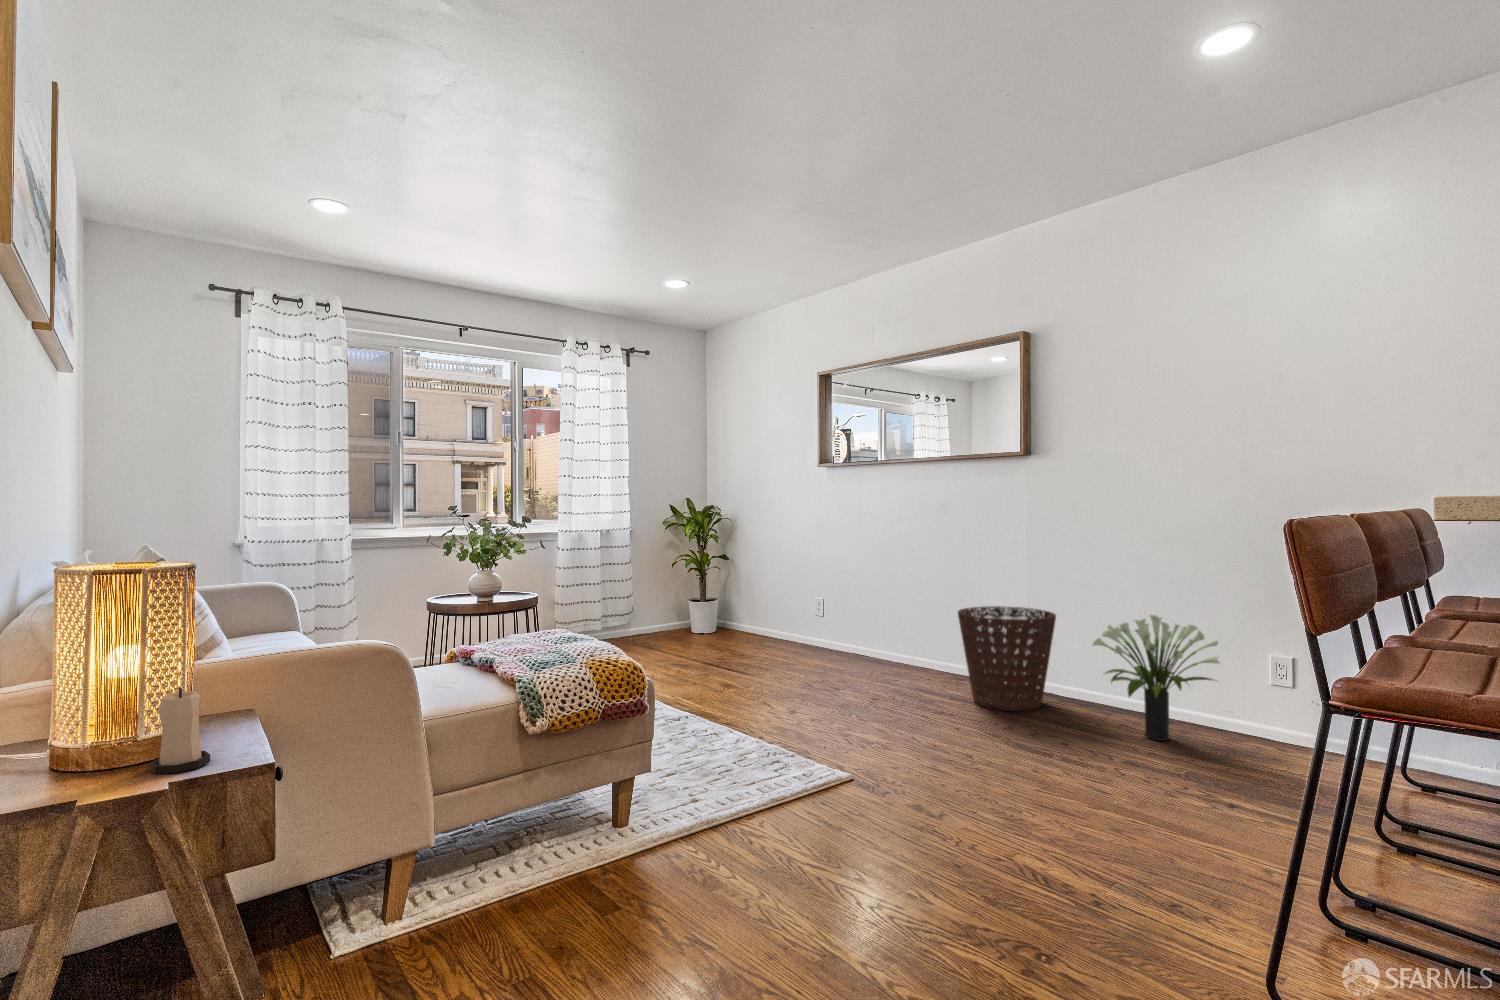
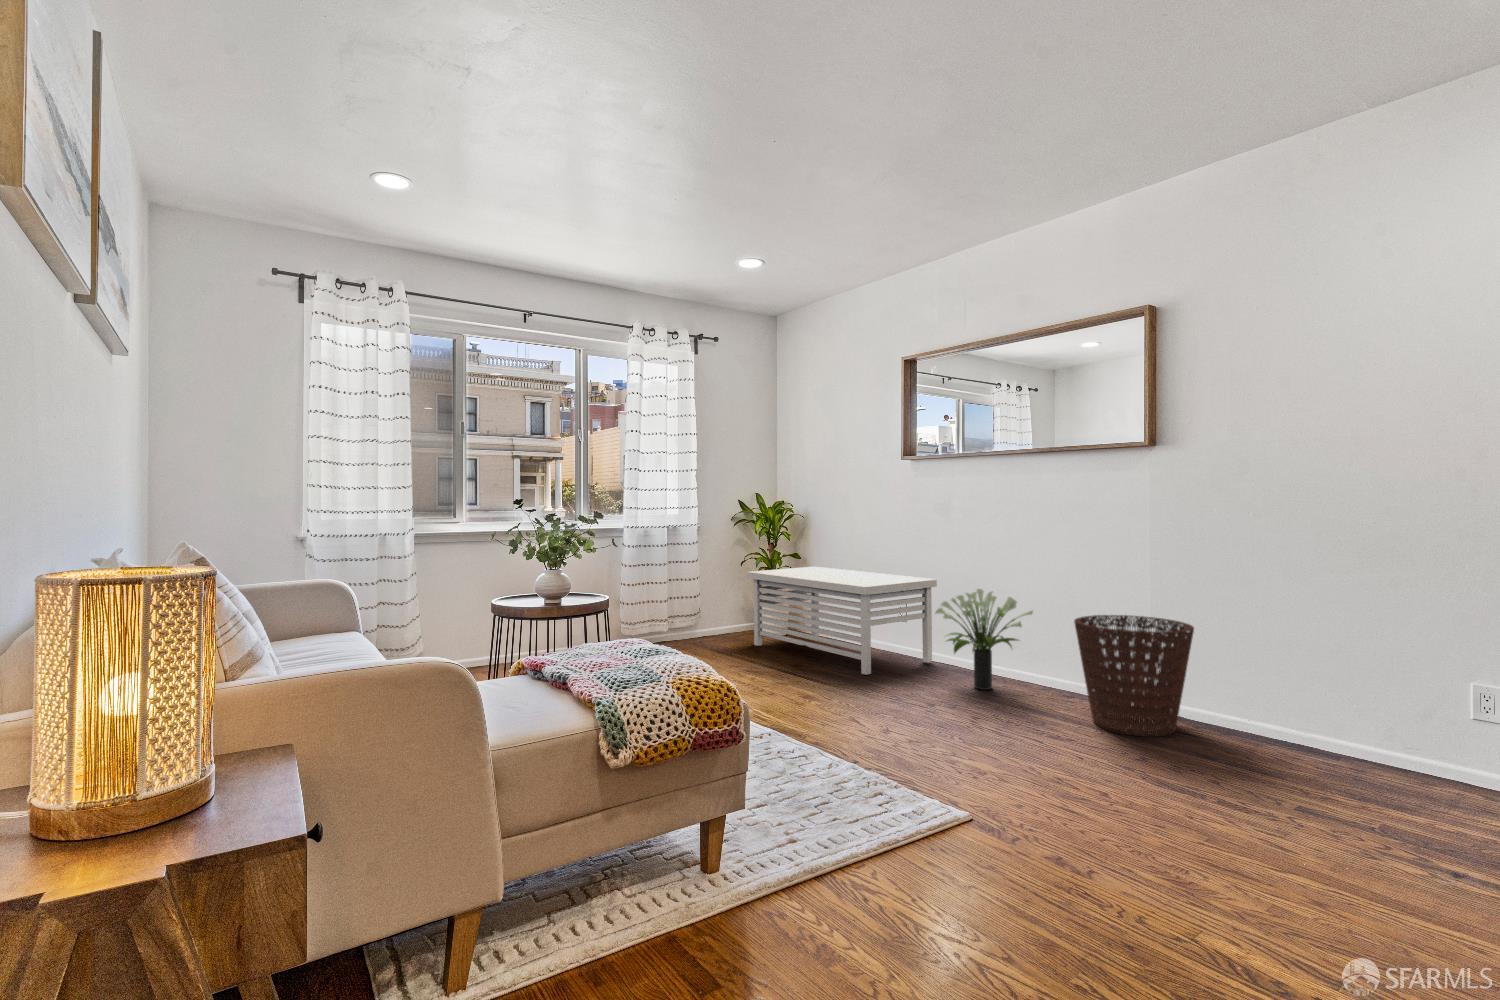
storage bench: none [675,567,847,665] -> present [747,567,937,675]
potted plant: present [1093,615,1219,741] -> present [936,589,1033,690]
candle: present [151,687,210,774] -> none [145,735,222,852]

